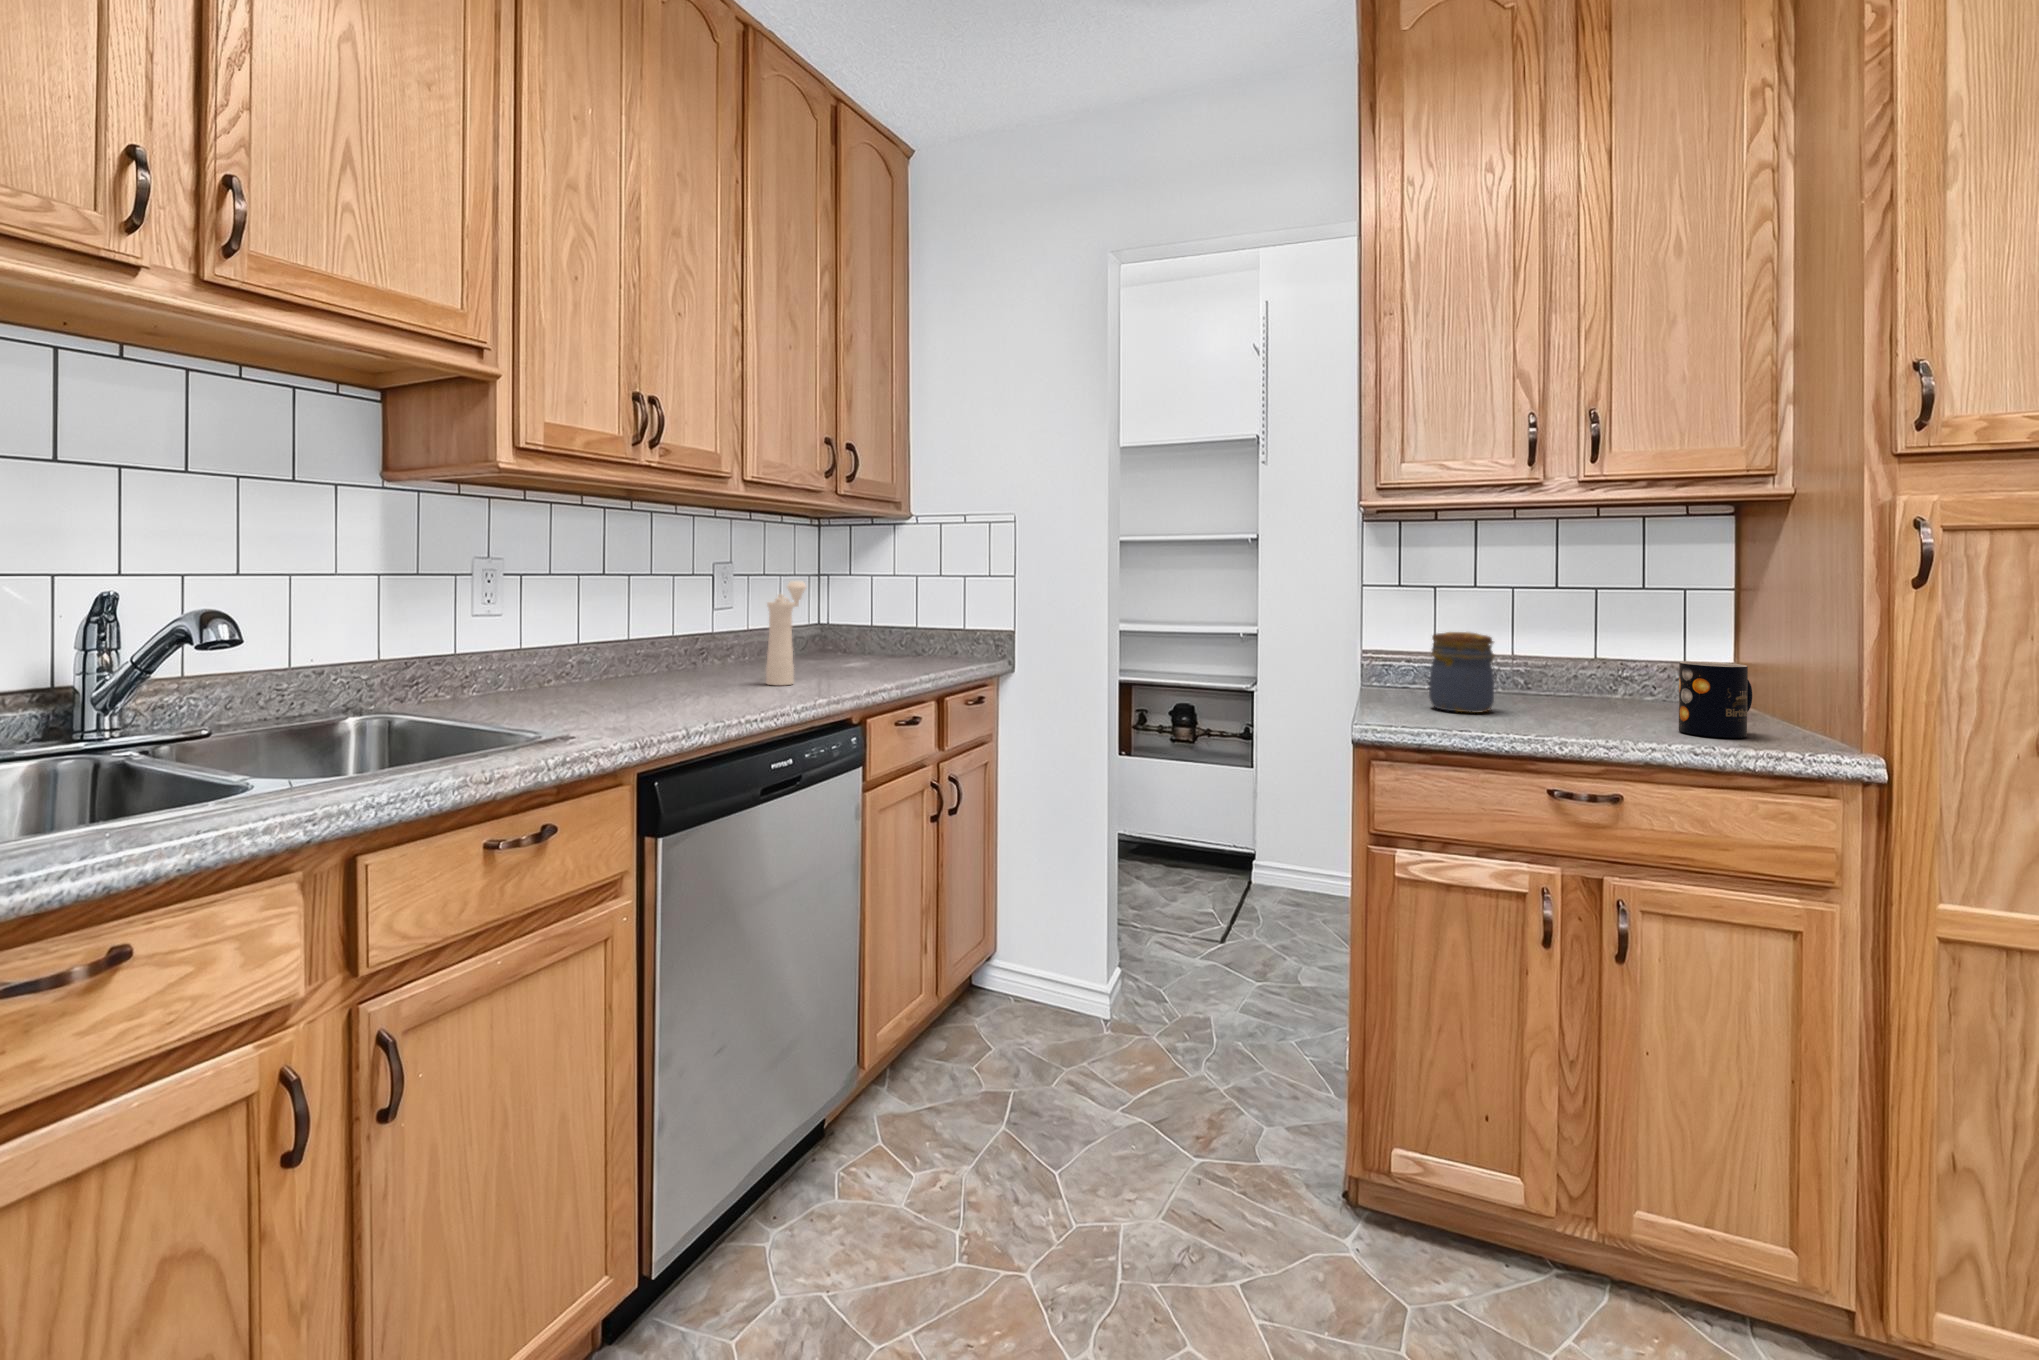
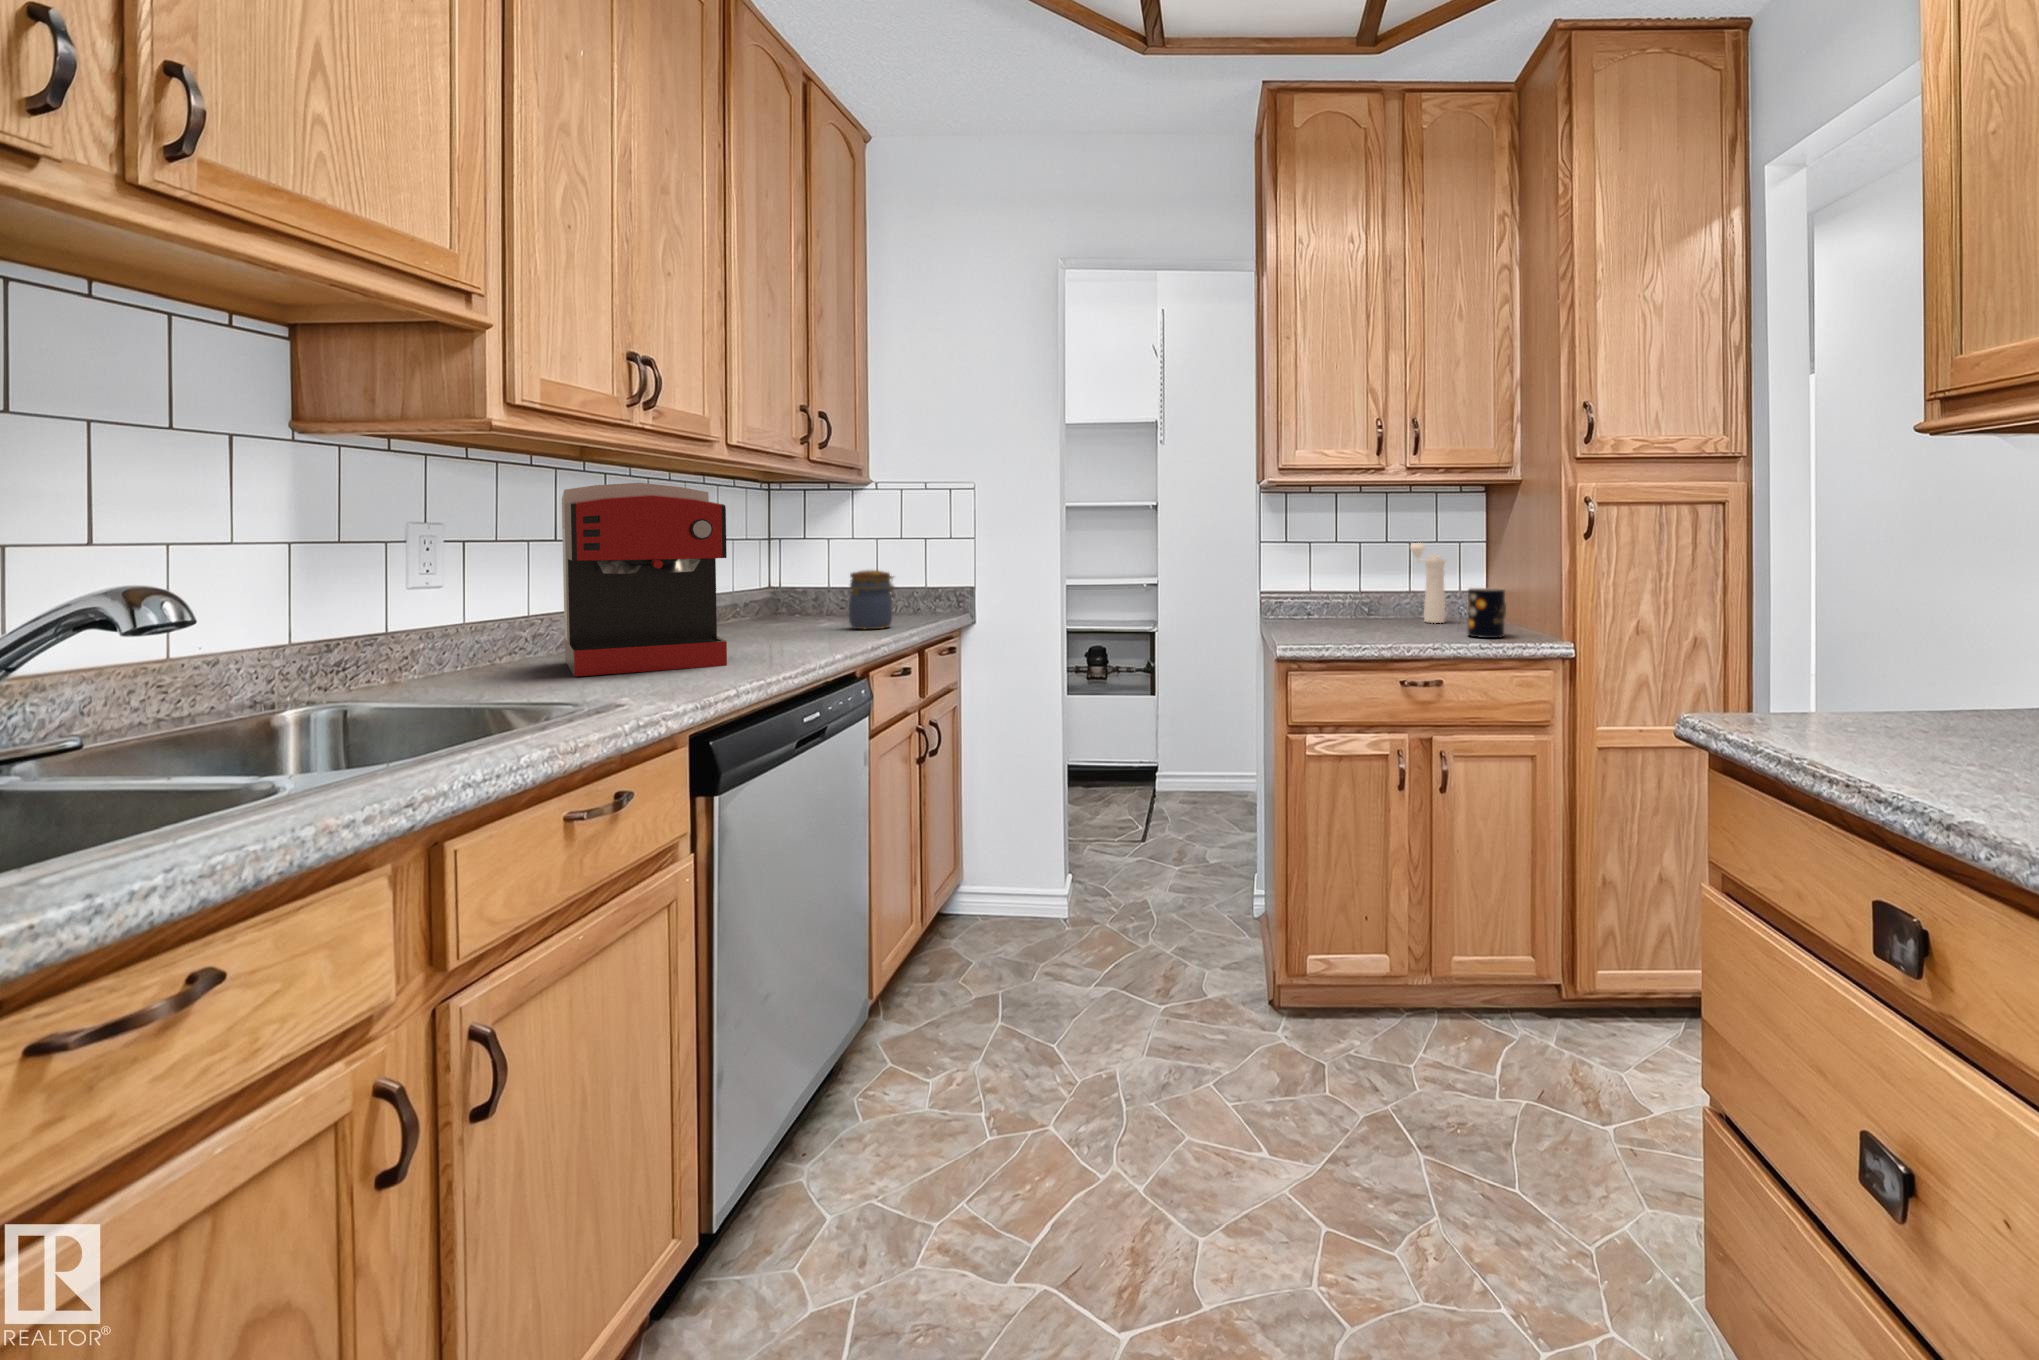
coffee maker: none [587,519,721,701] -> present [562,483,727,677]
pepper mill: present [766,581,807,685] -> present [1410,543,1446,623]
jar: present [1429,632,1495,713] -> present [849,570,896,629]

